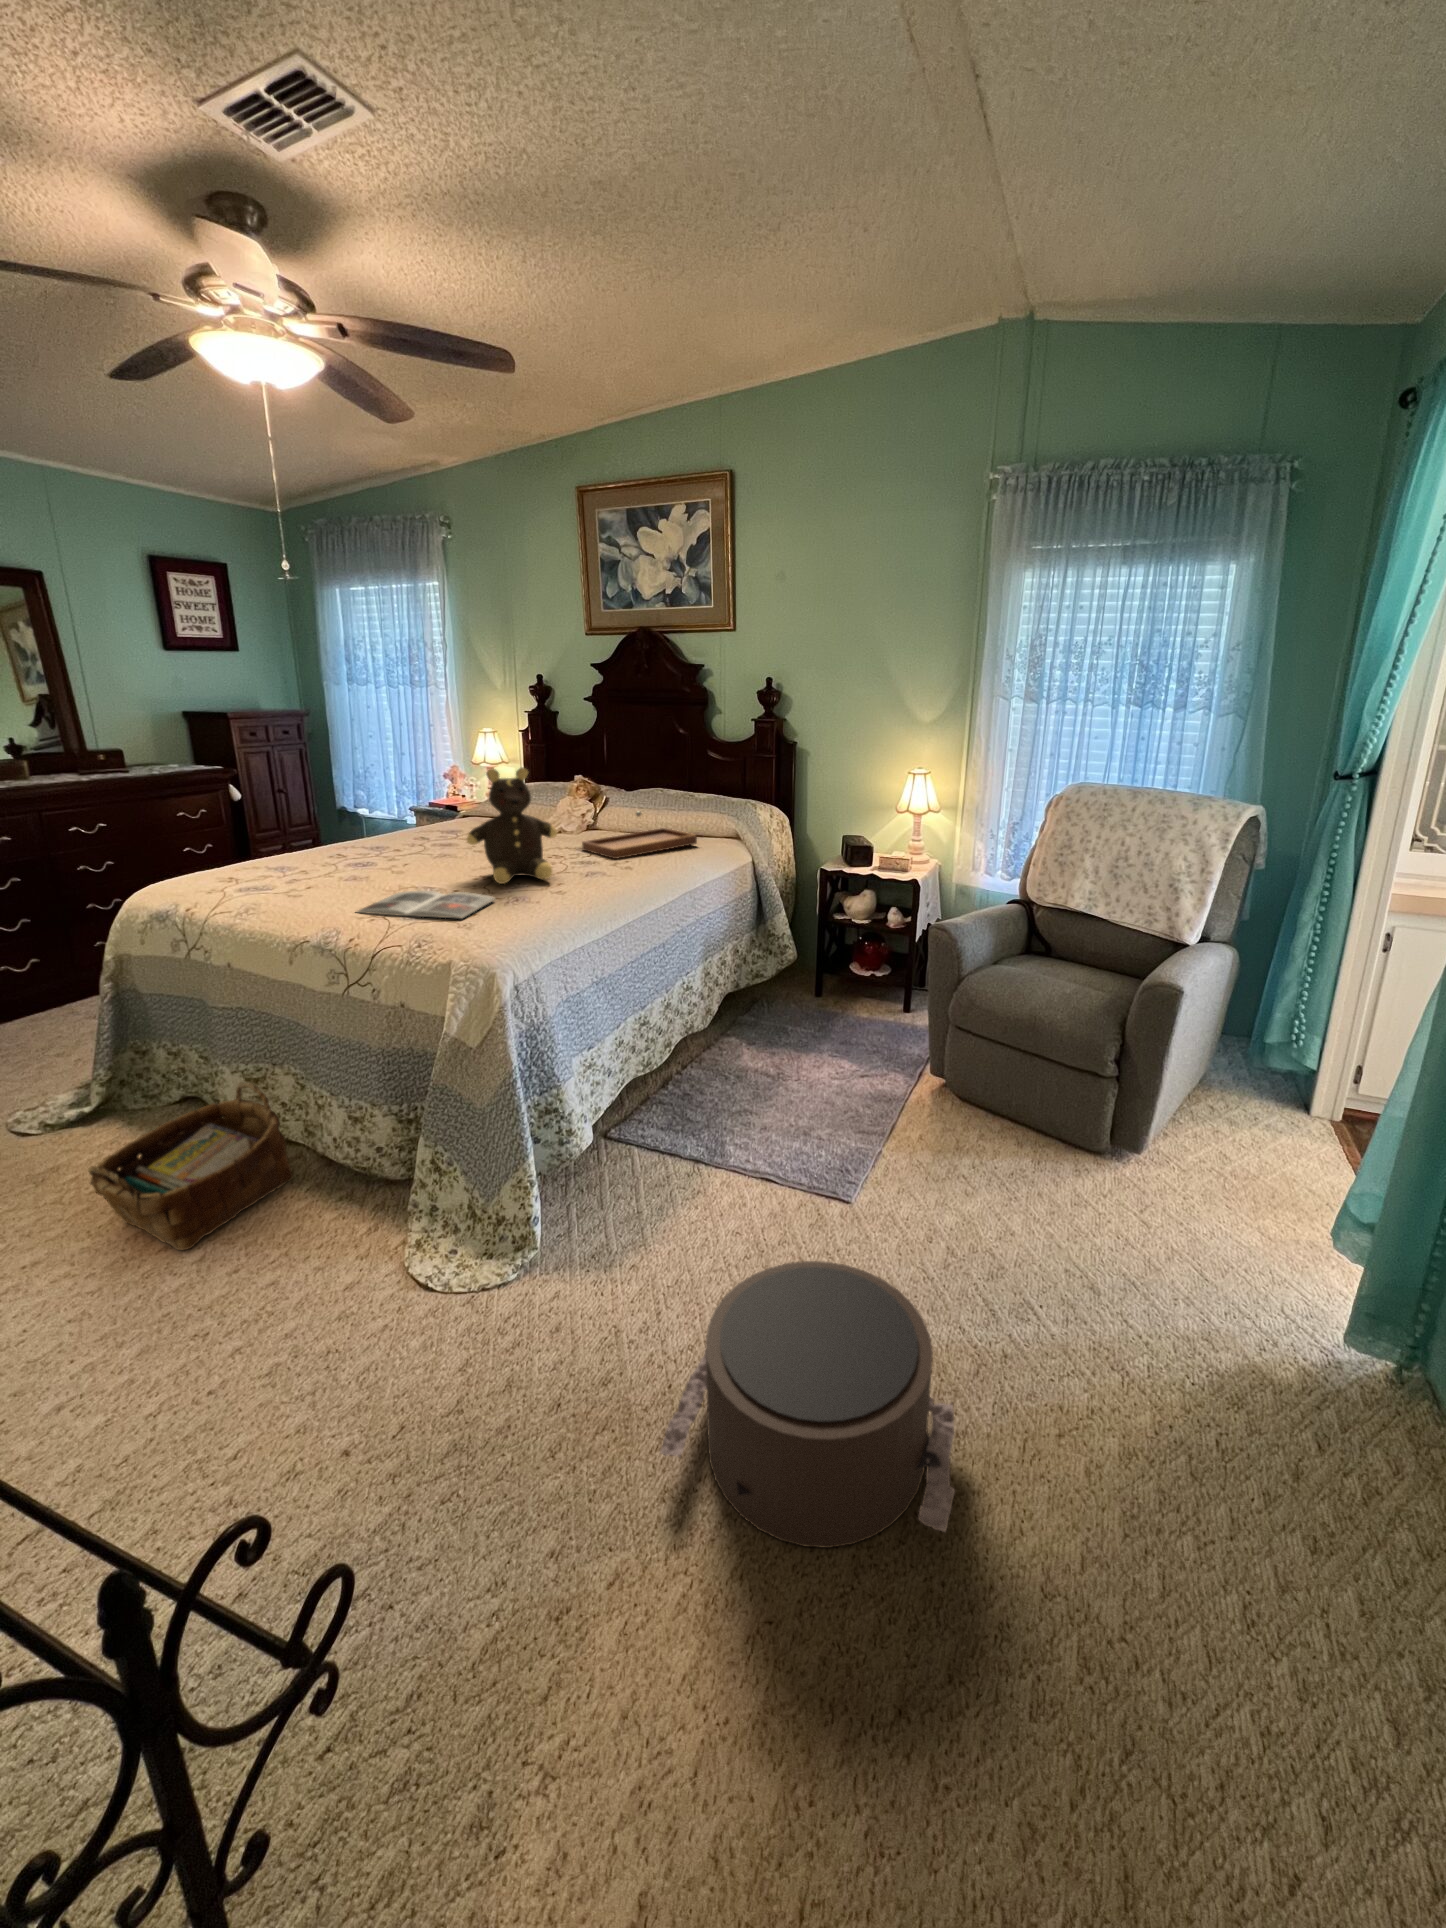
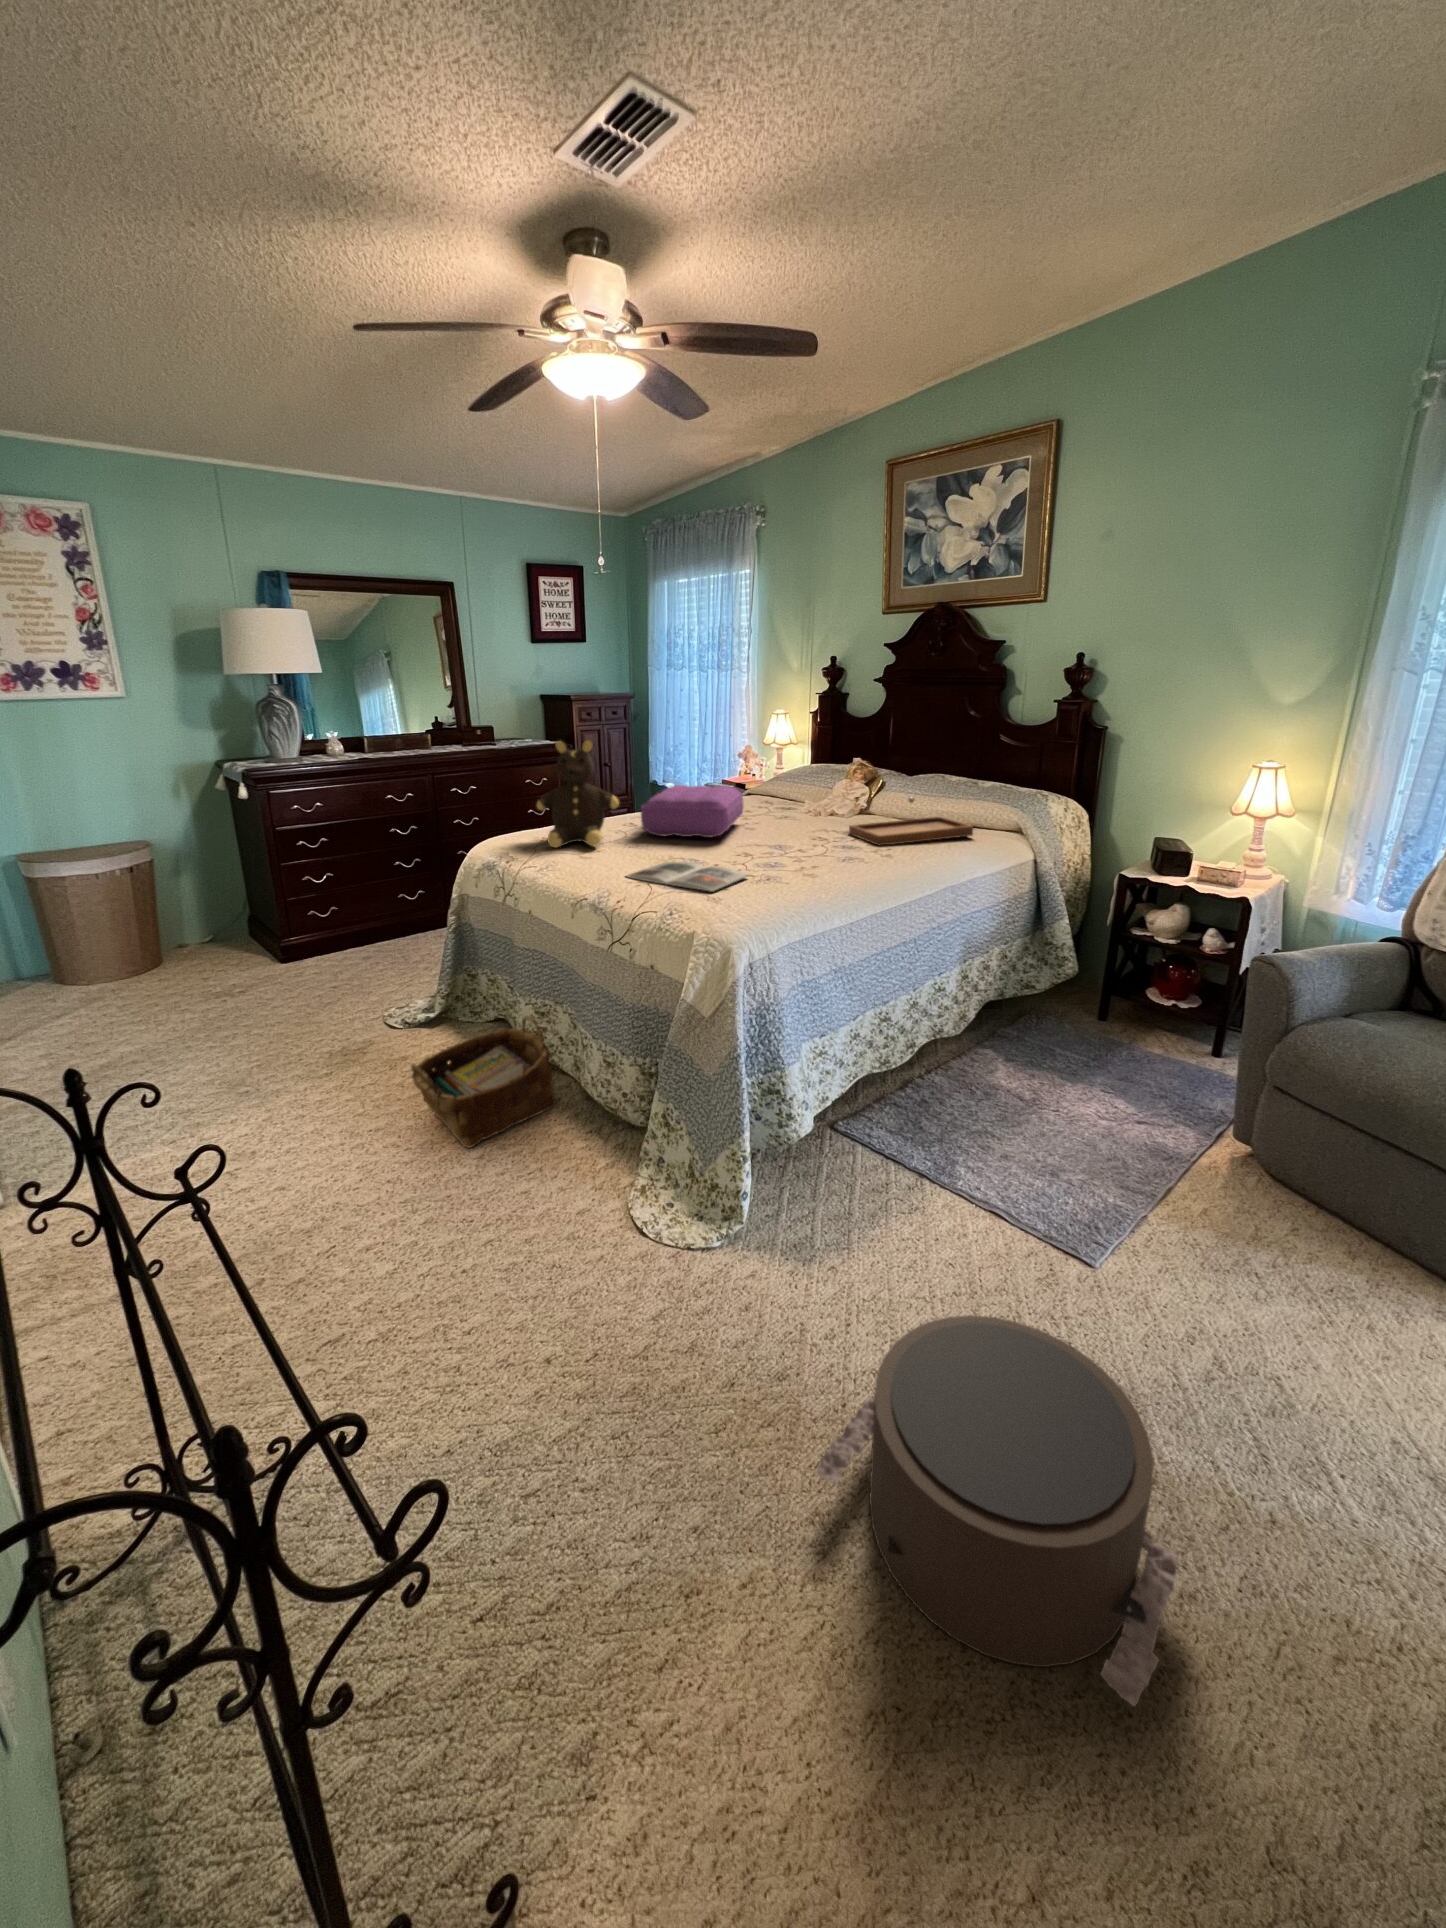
teddy bear: present [467,767,557,884] -> present [537,740,619,848]
pillow: none [356,808,470,866] -> present [641,785,744,838]

